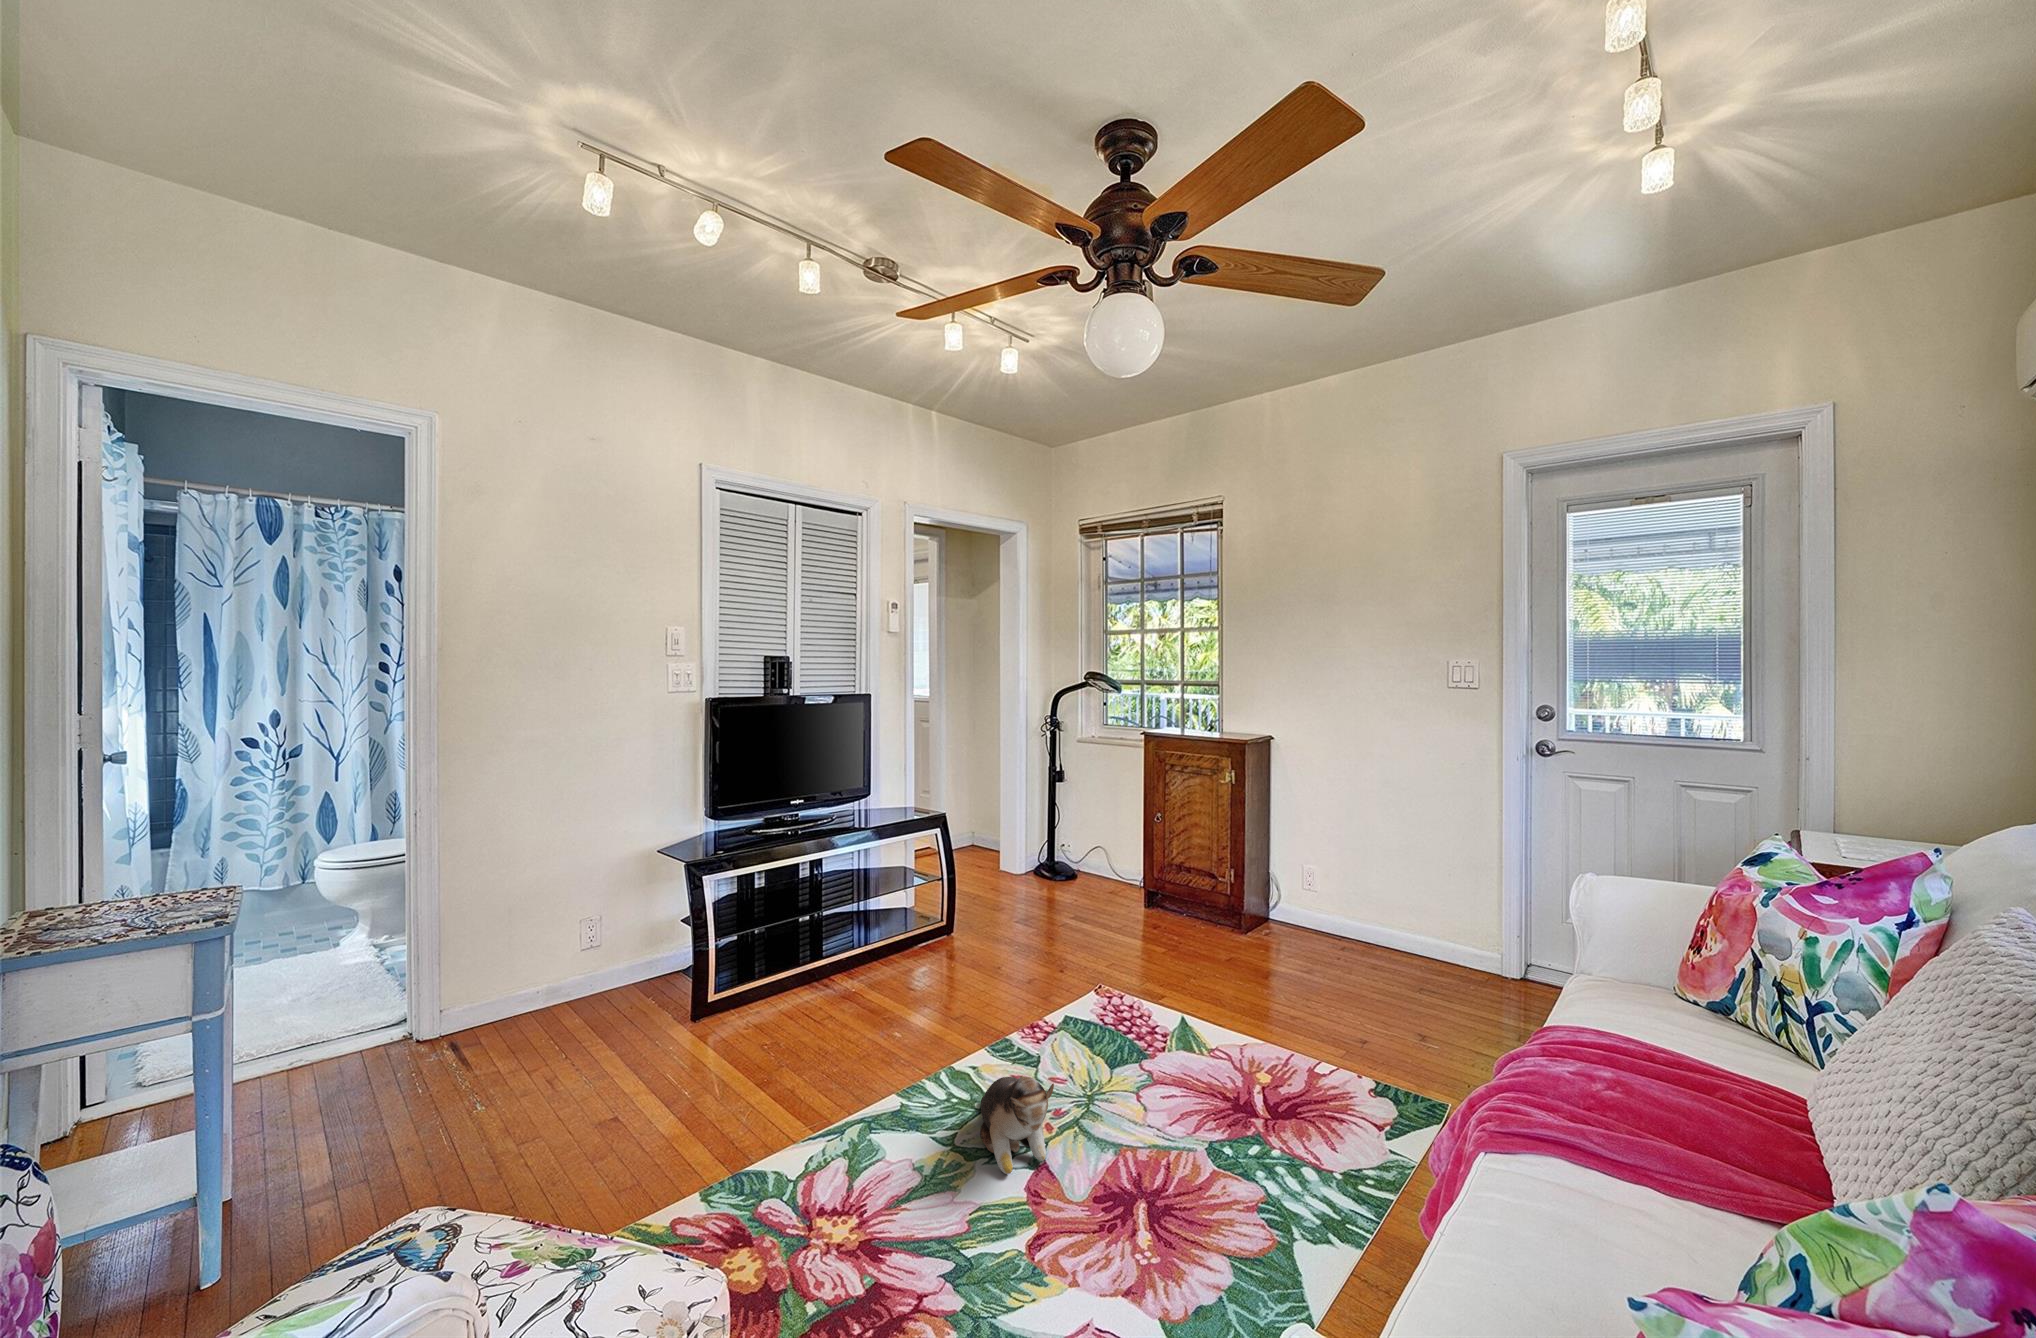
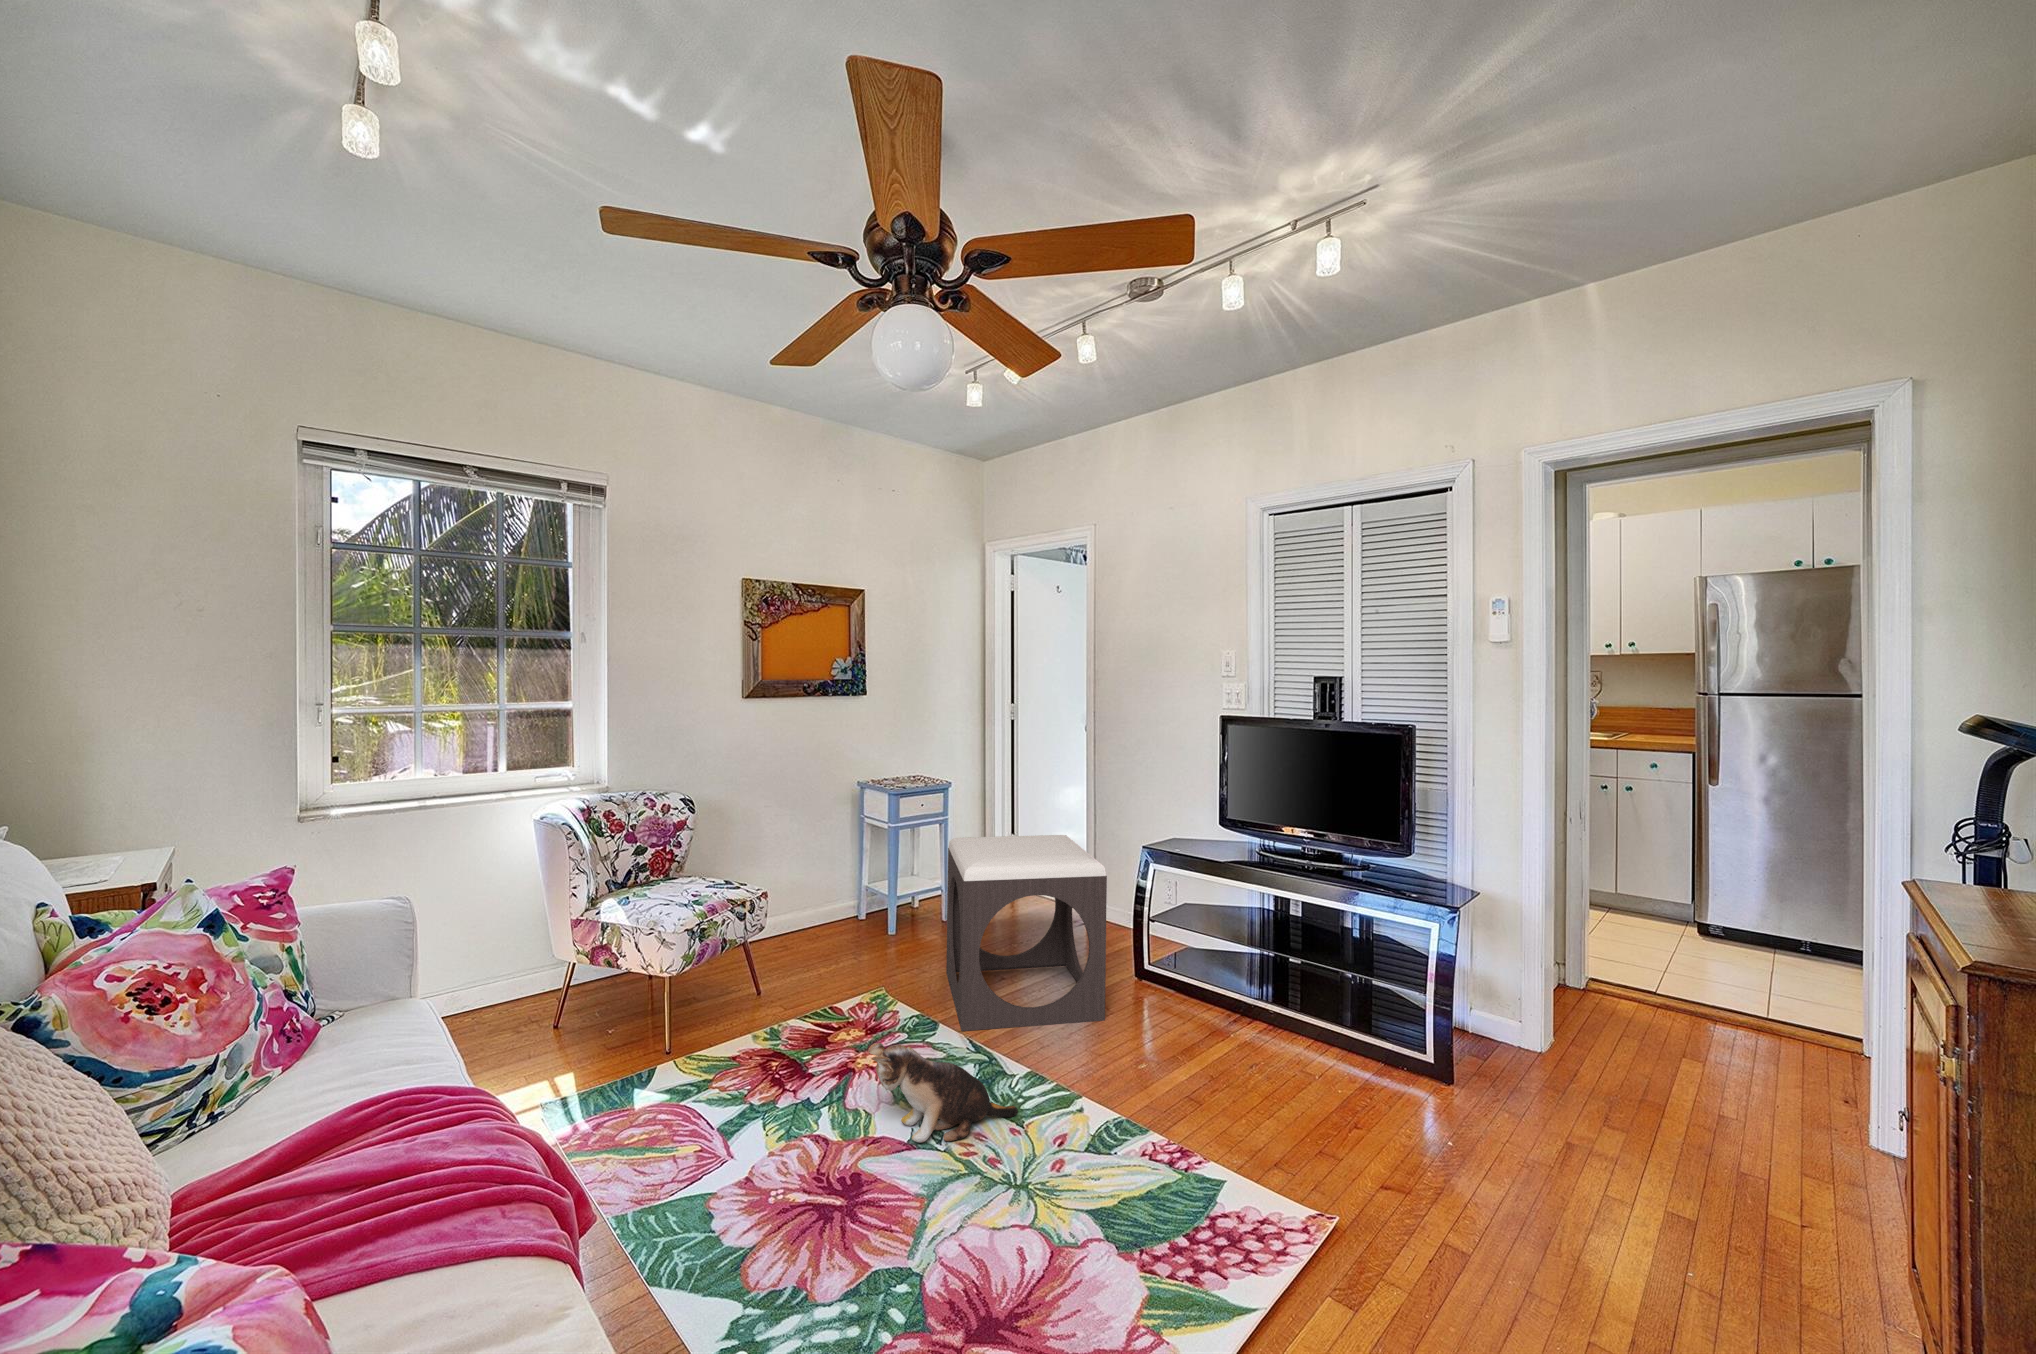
footstool: none [551,873,795,1183] -> present [946,835,1107,1031]

